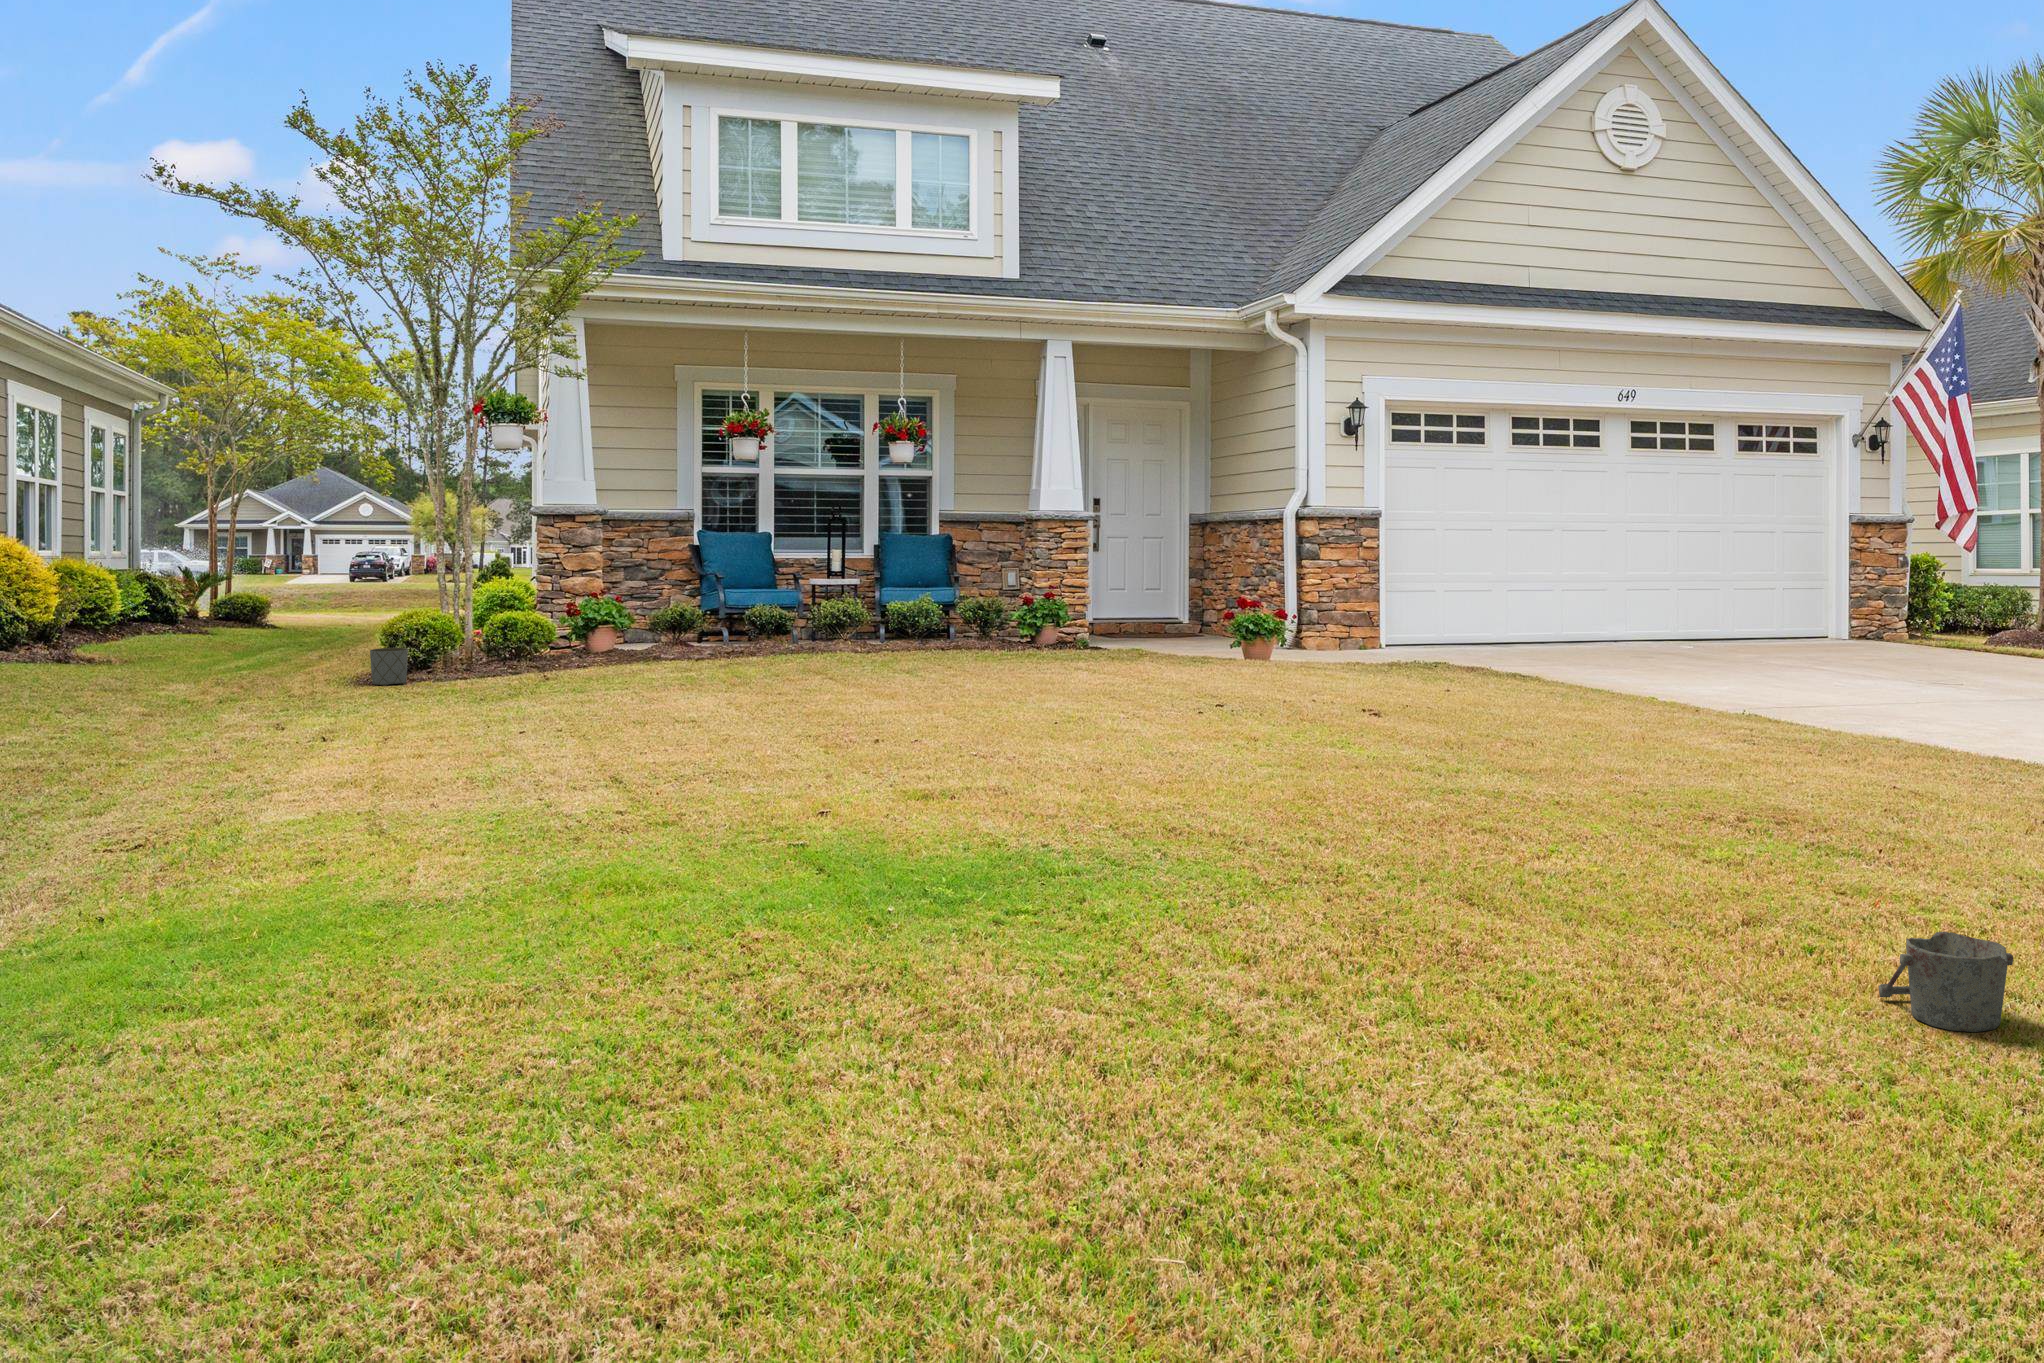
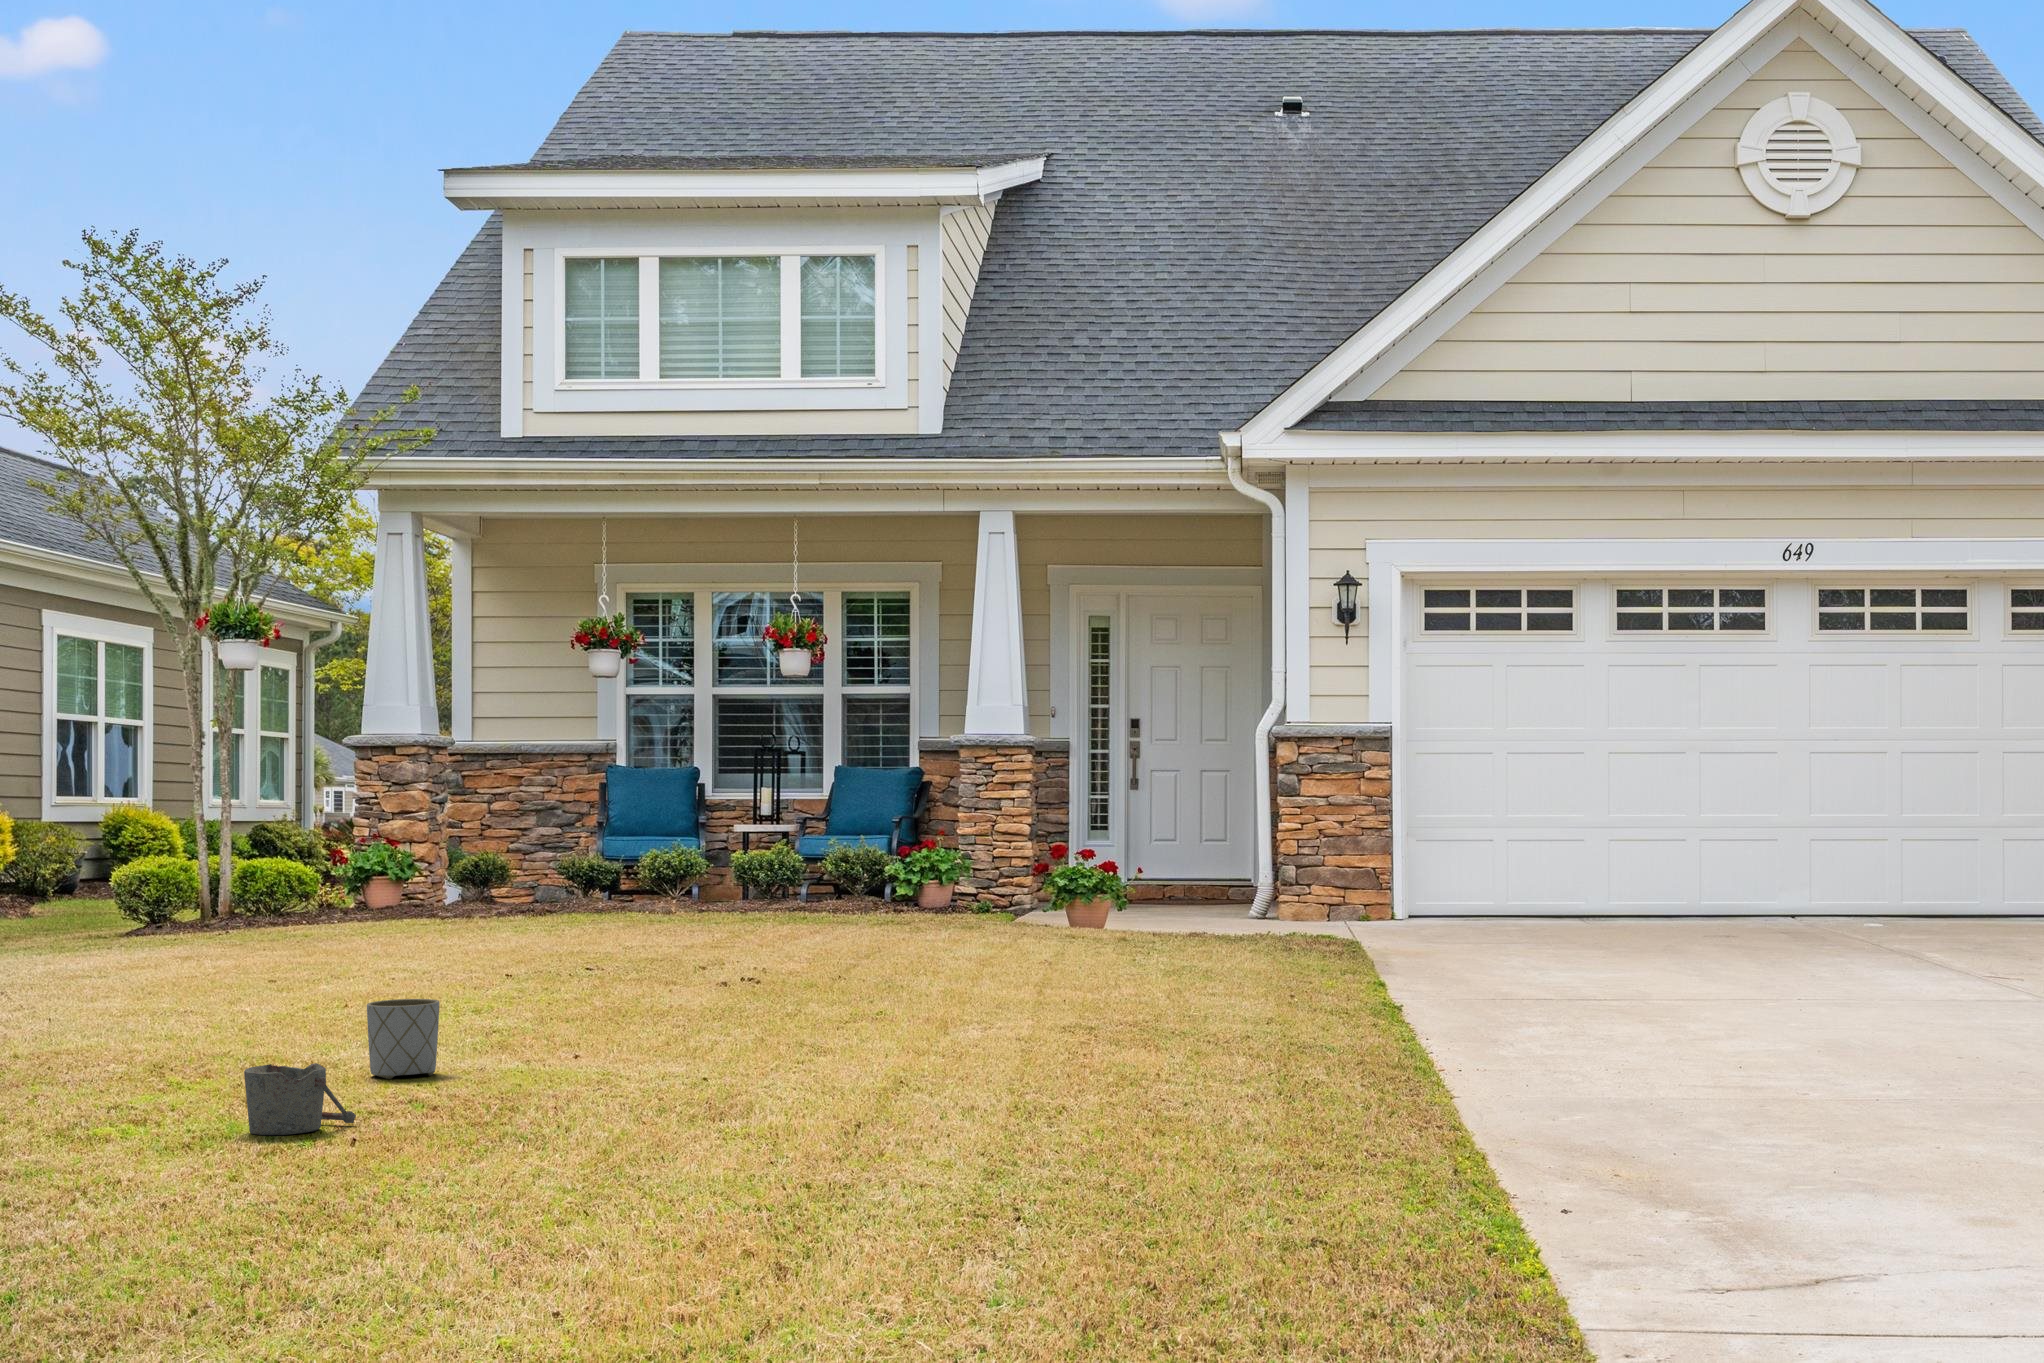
planter: present [370,648,408,686] -> present [367,999,439,1079]

